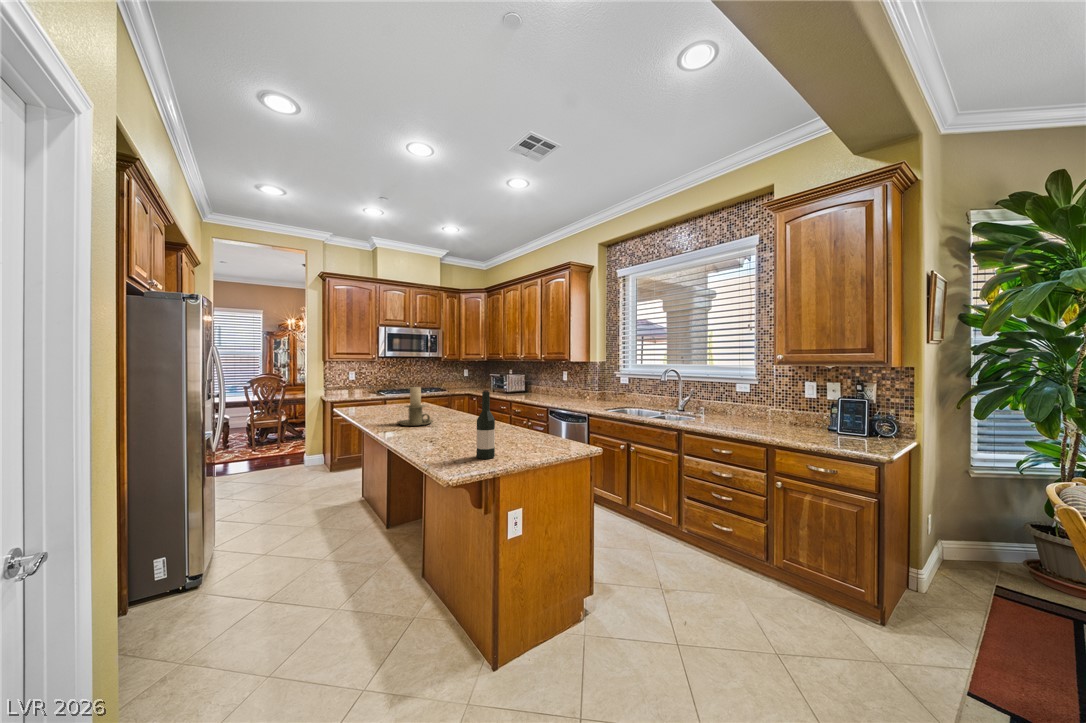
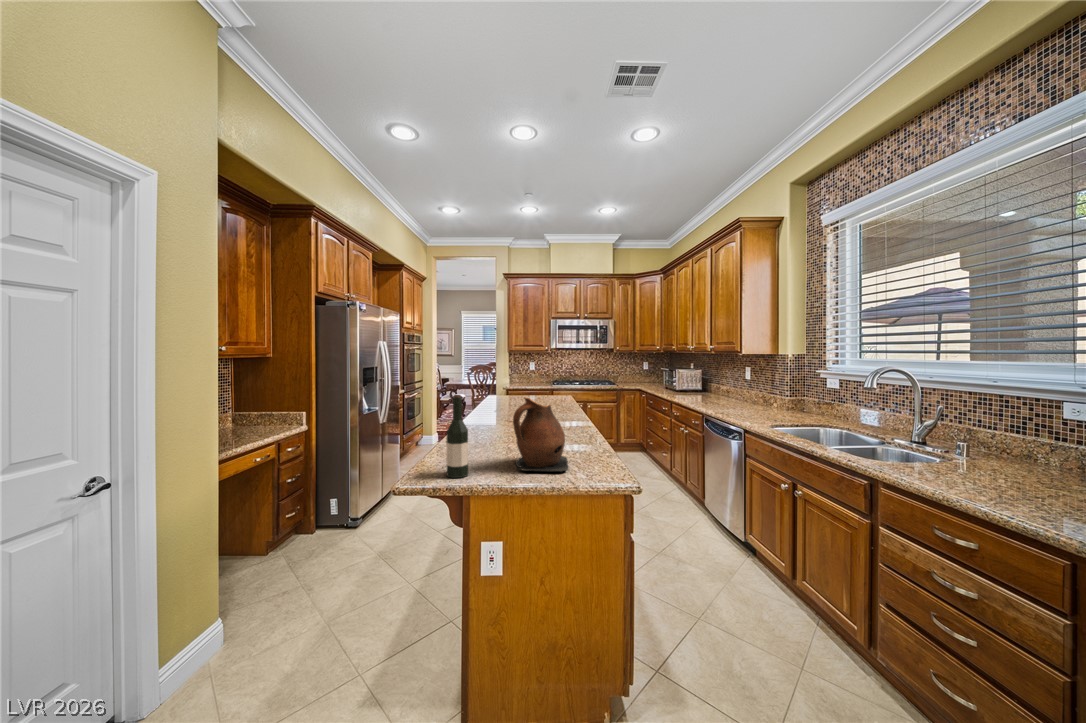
candle holder: present [397,387,433,426] -> none [478,383,514,424]
ceramic pitcher: none [504,391,554,447] -> present [513,397,568,472]

